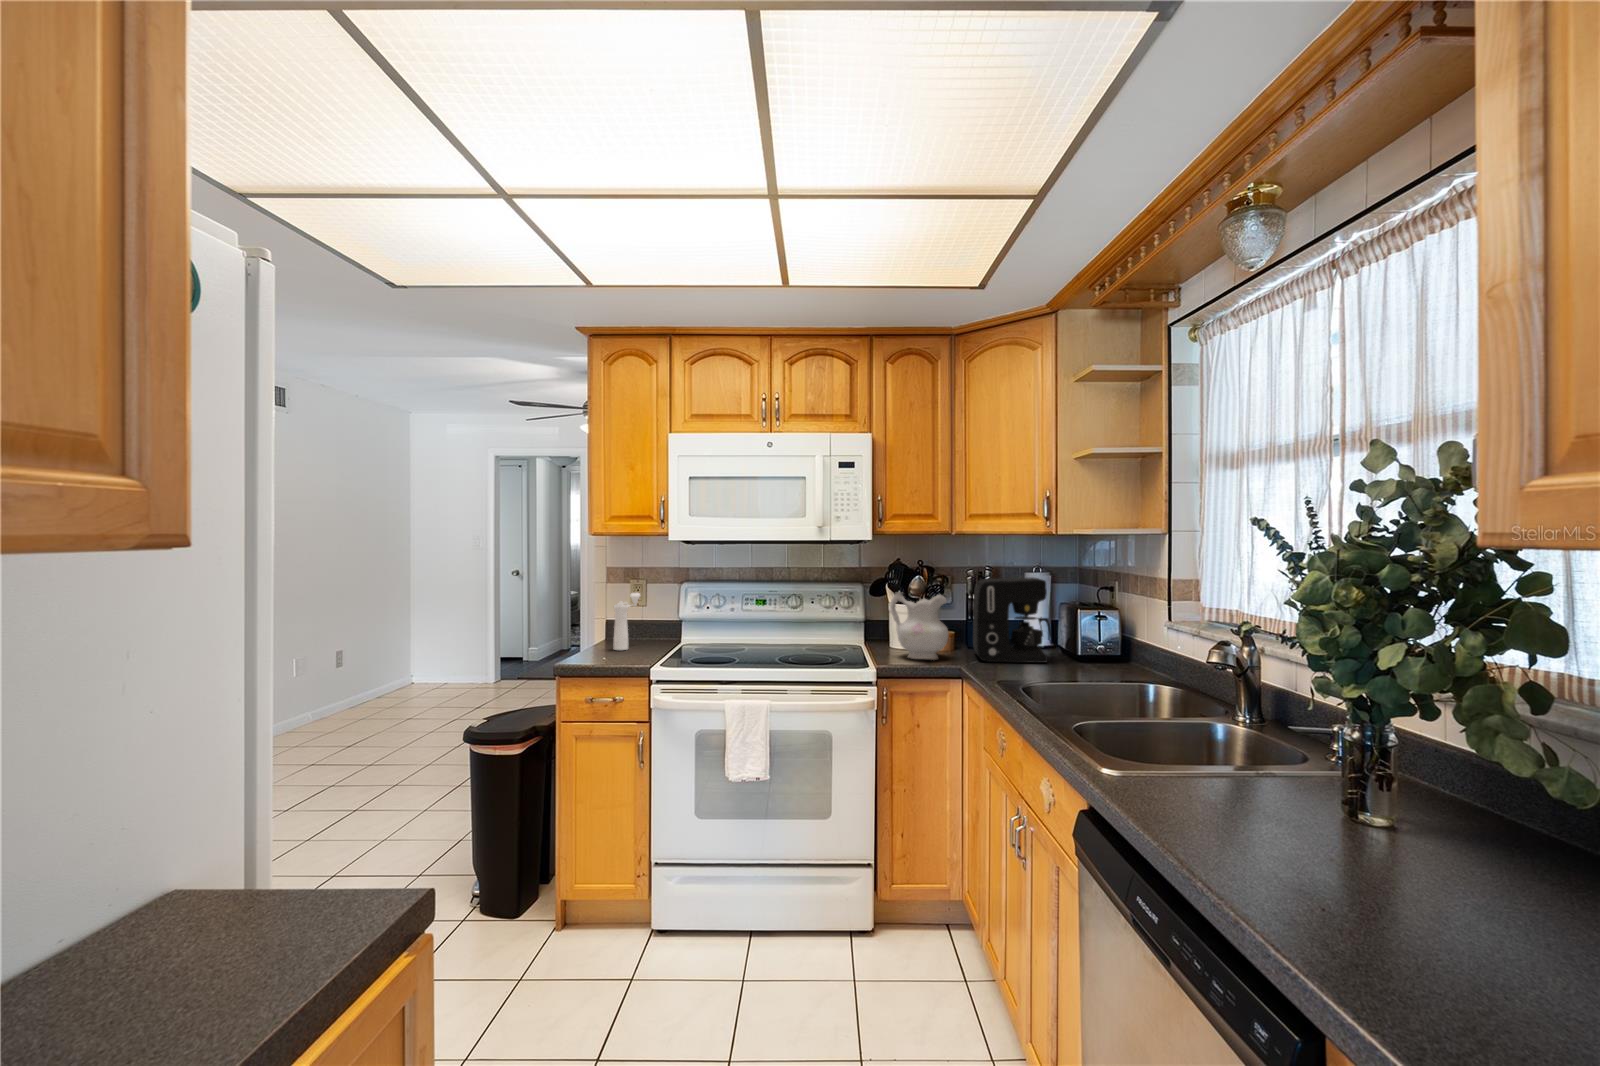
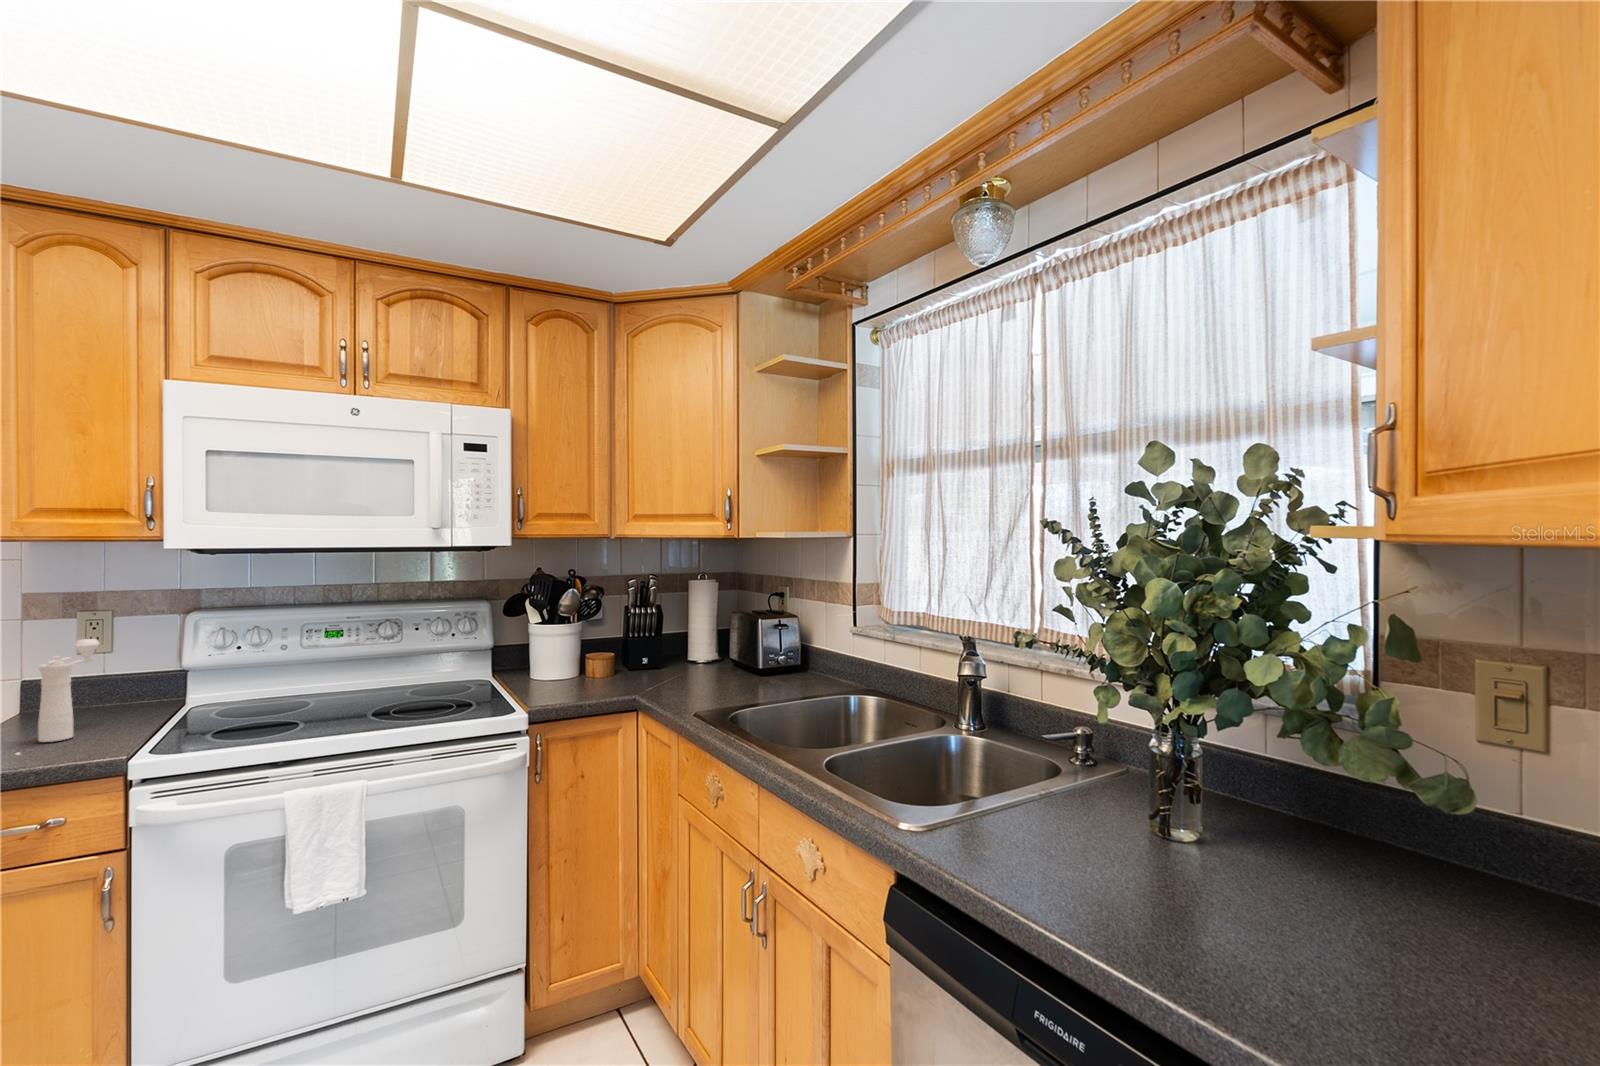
coffee maker: present [973,578,1052,663] -> none [639,587,729,690]
ceramic pitcher: present [890,592,948,660] -> none [540,613,615,697]

